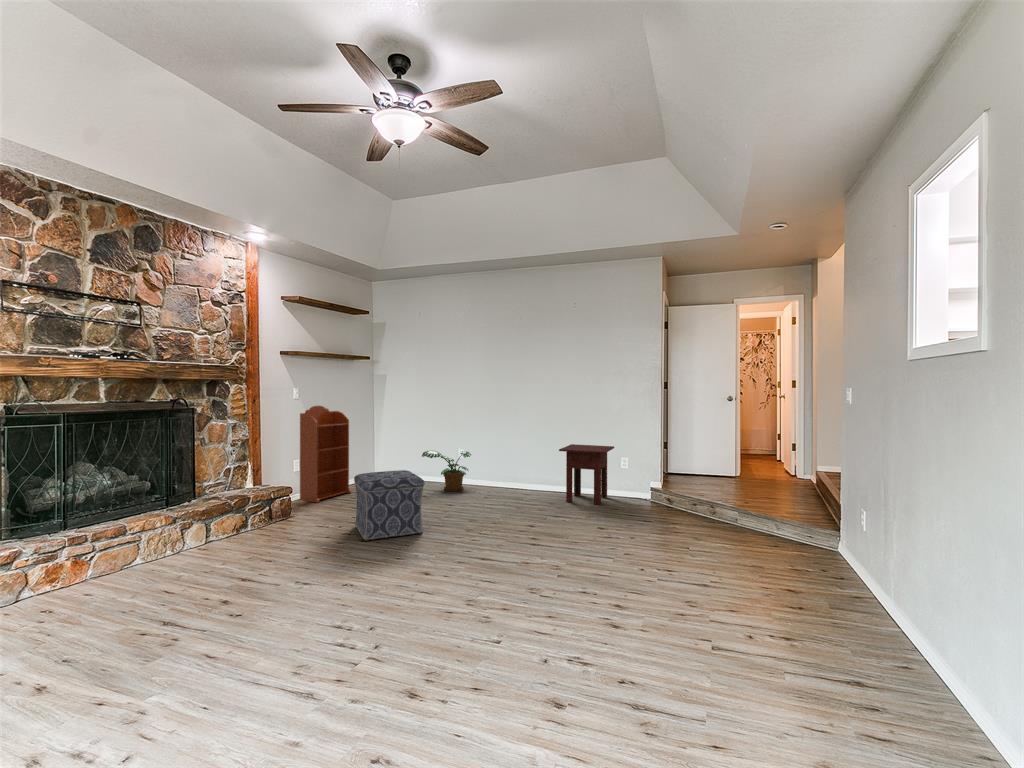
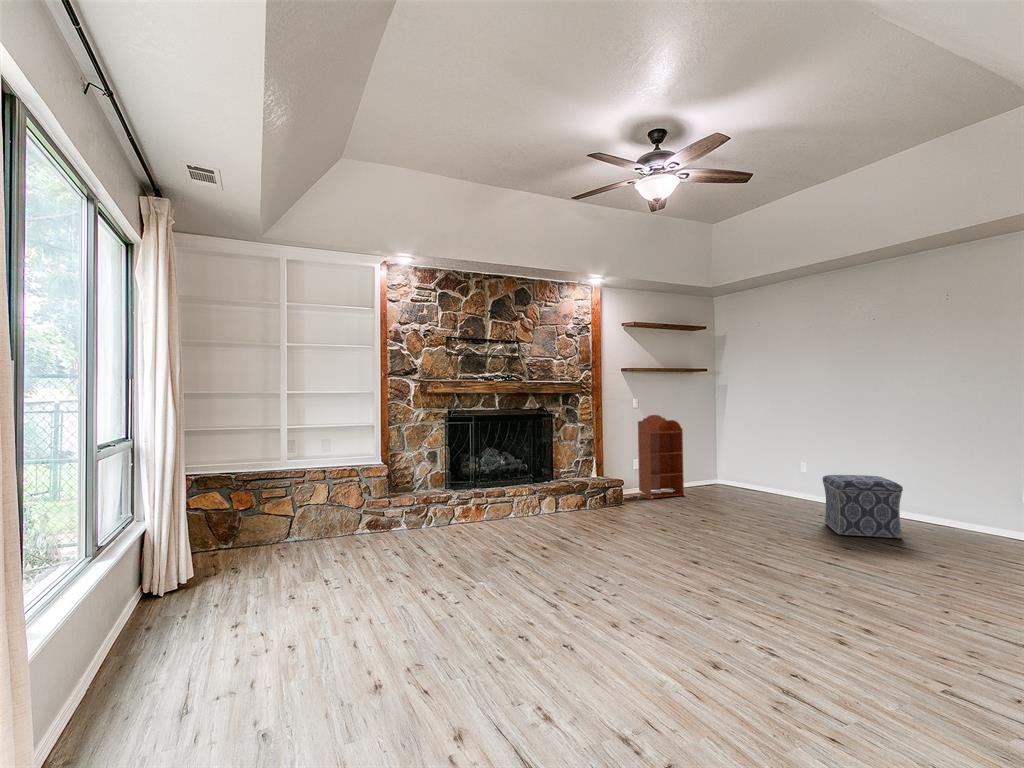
side table: present [559,444,614,505] -> none [913,467,1015,547]
potted plant: present [422,451,471,491] -> none [754,463,816,508]
ottoman: present [354,470,425,541] -> present [822,475,903,539]

